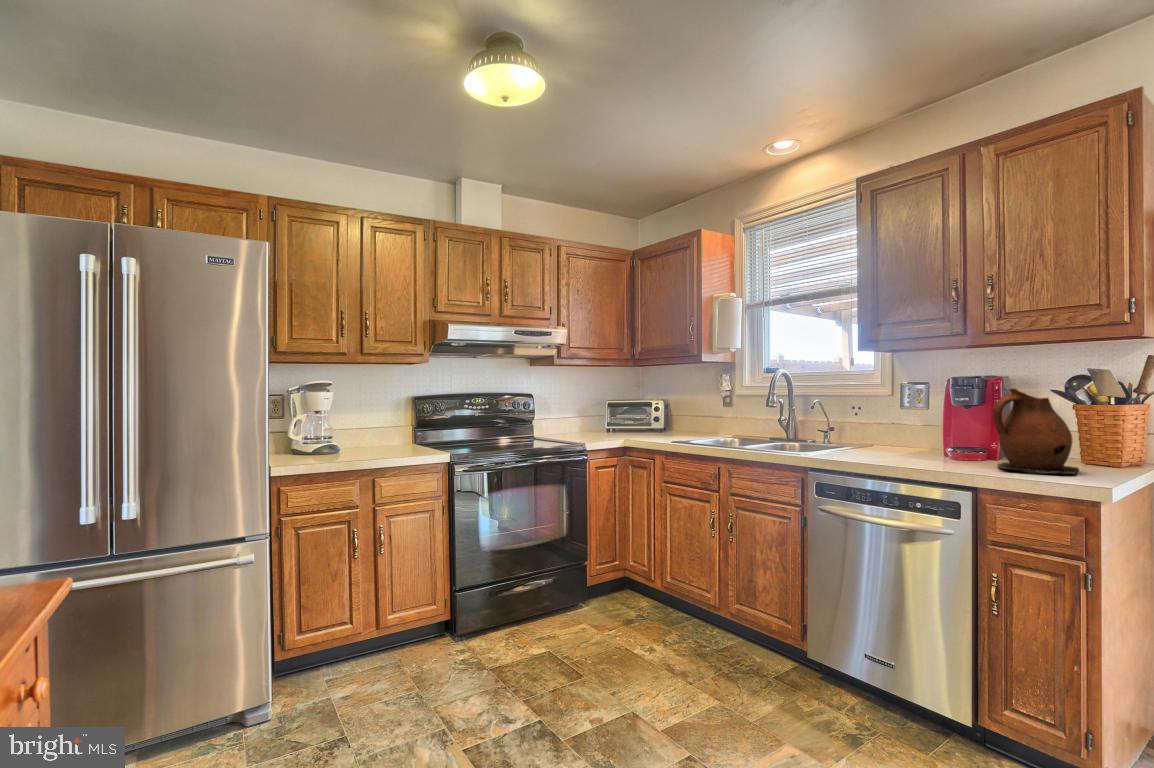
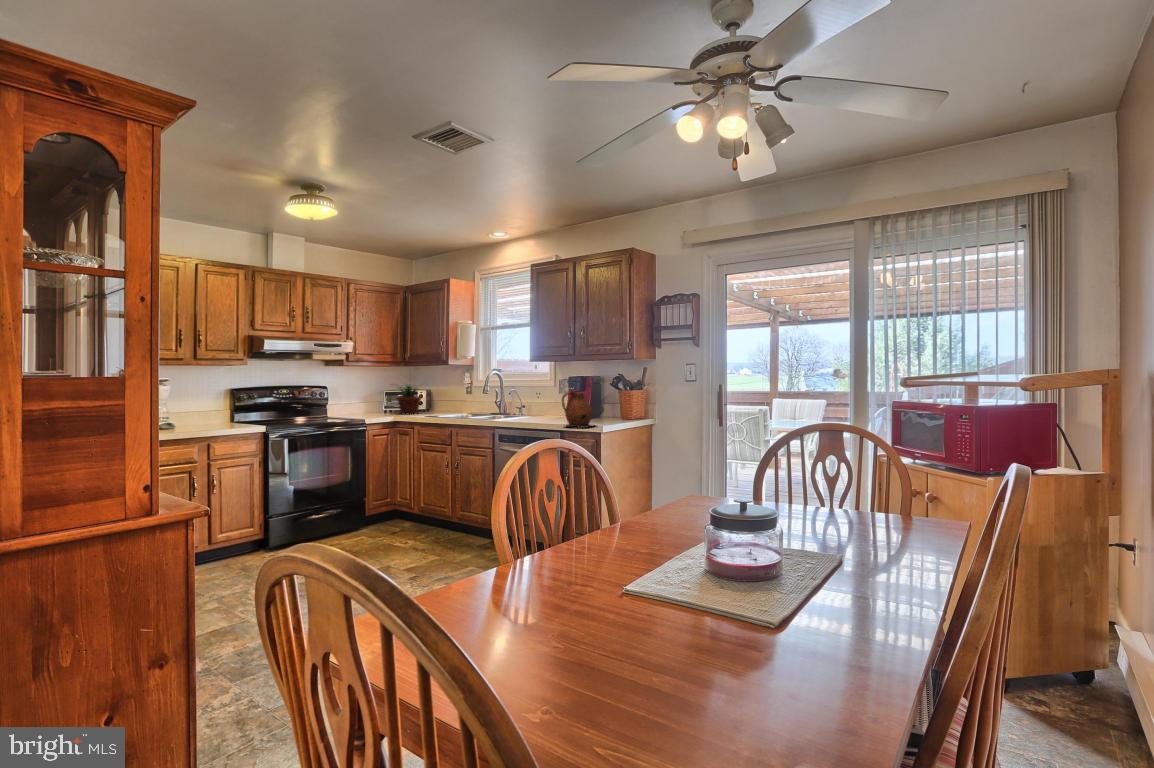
potted plant: none [613,390,659,434] -> present [396,385,422,414]

